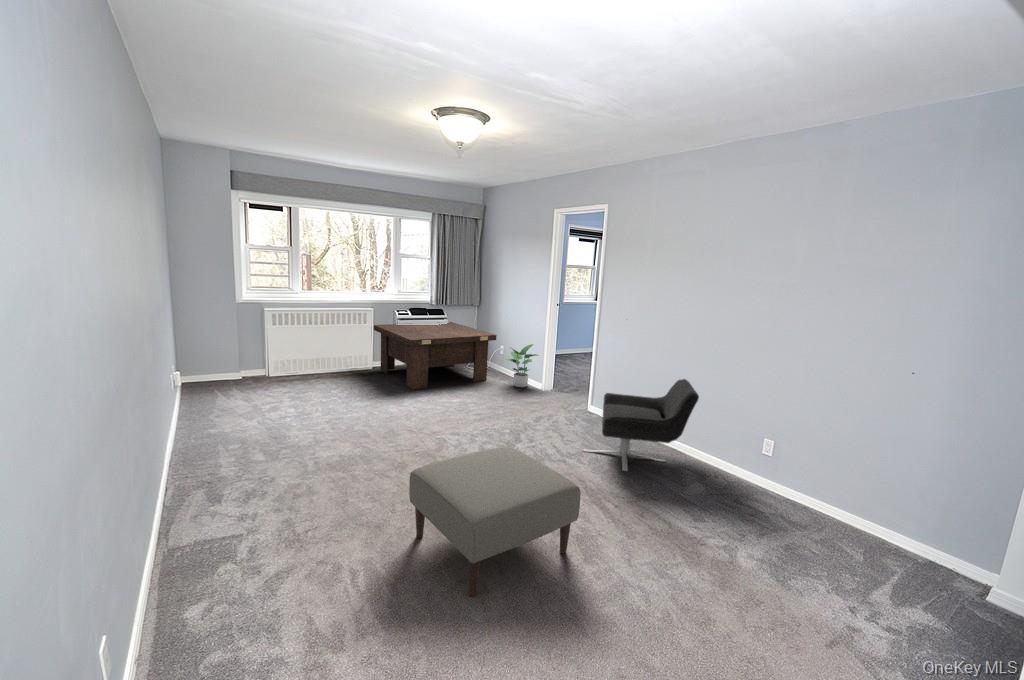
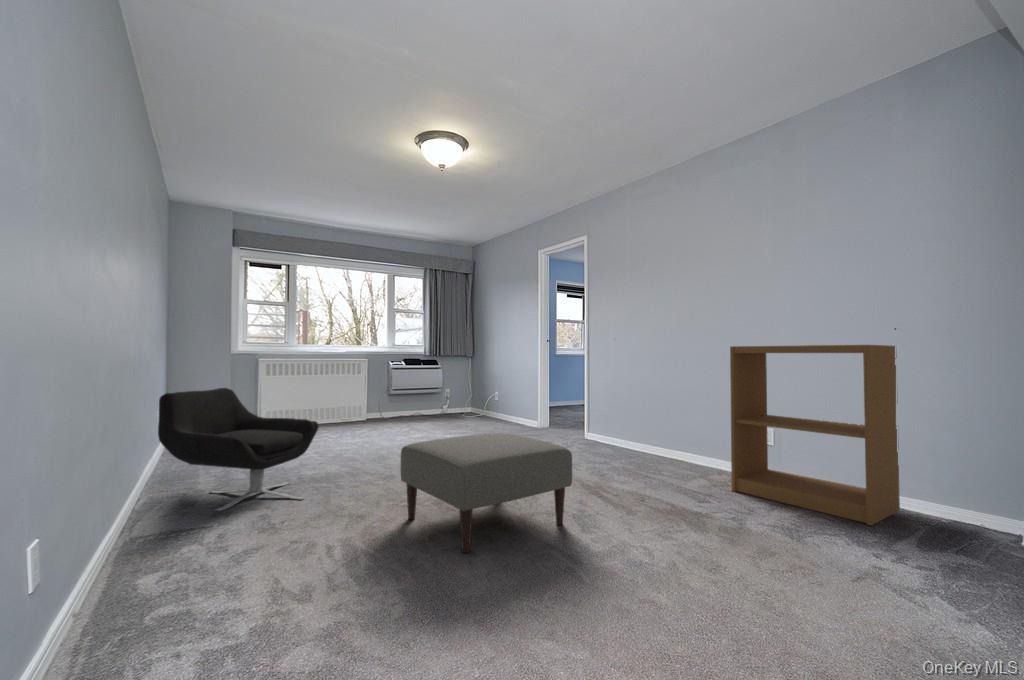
coffee table: present [374,322,496,389] -> none [367,374,490,432]
potted plant: present [506,344,539,387] -> none [499,383,533,427]
bookshelf: none [730,363,926,570] -> present [730,345,900,525]
lounge chair: present [583,379,699,471] -> present [158,388,319,511]

